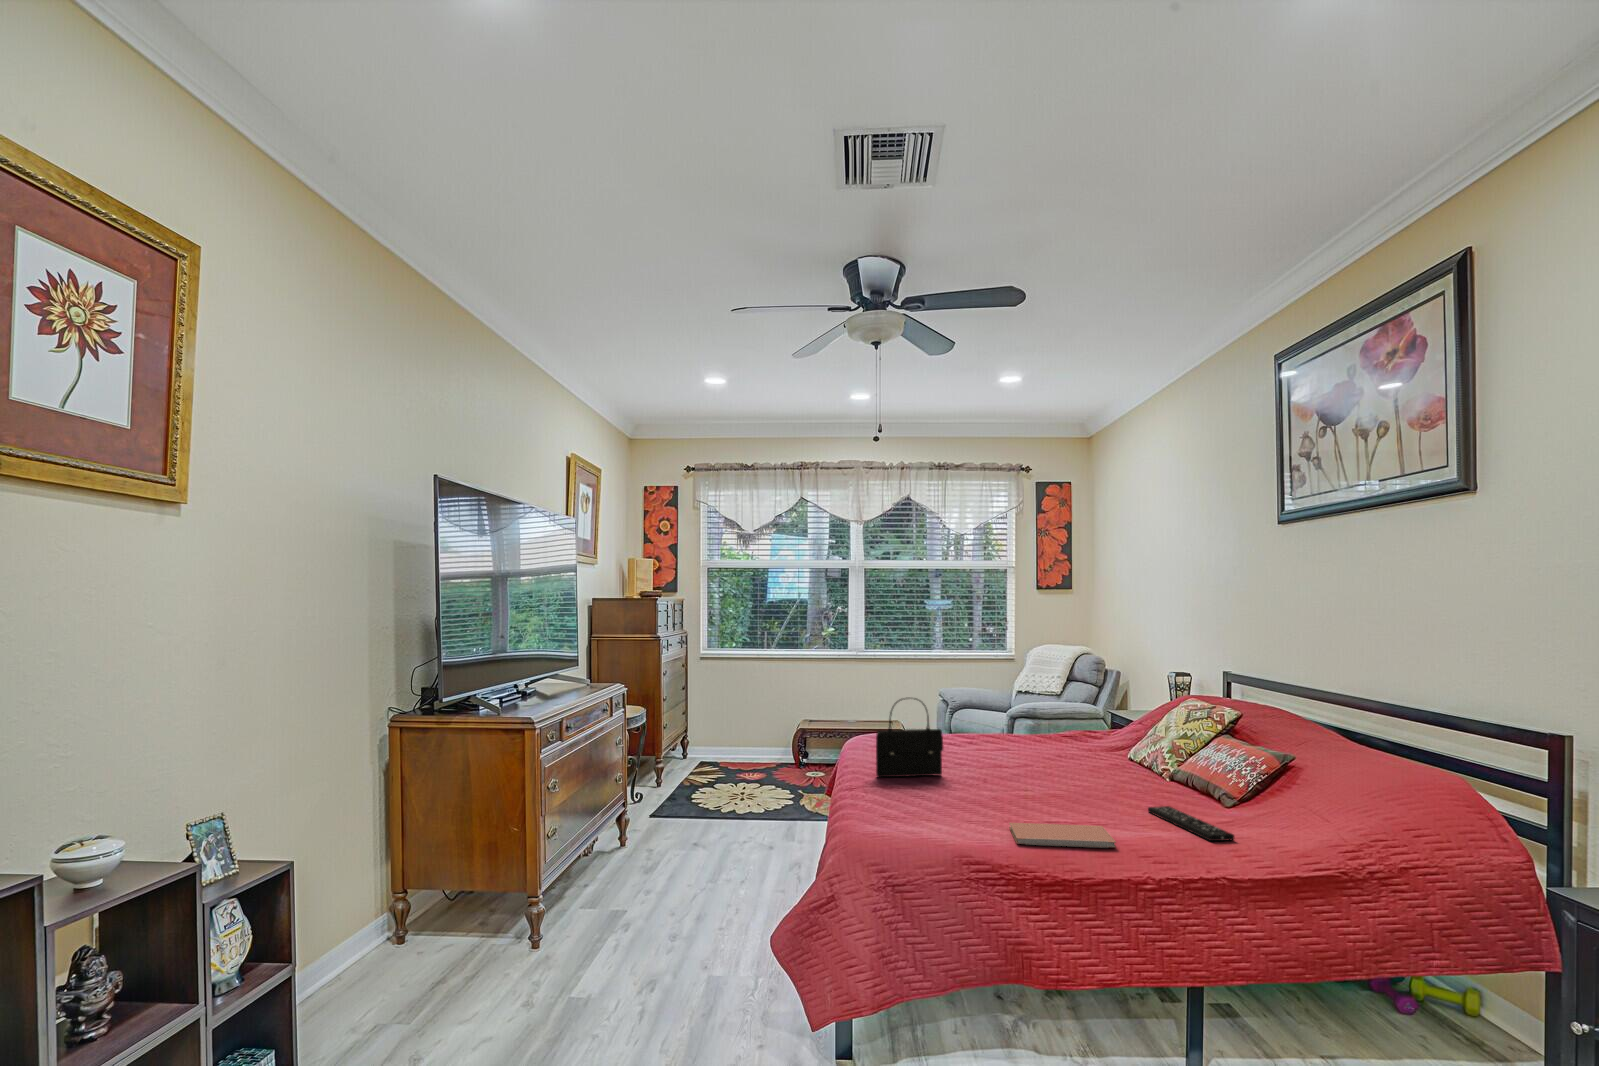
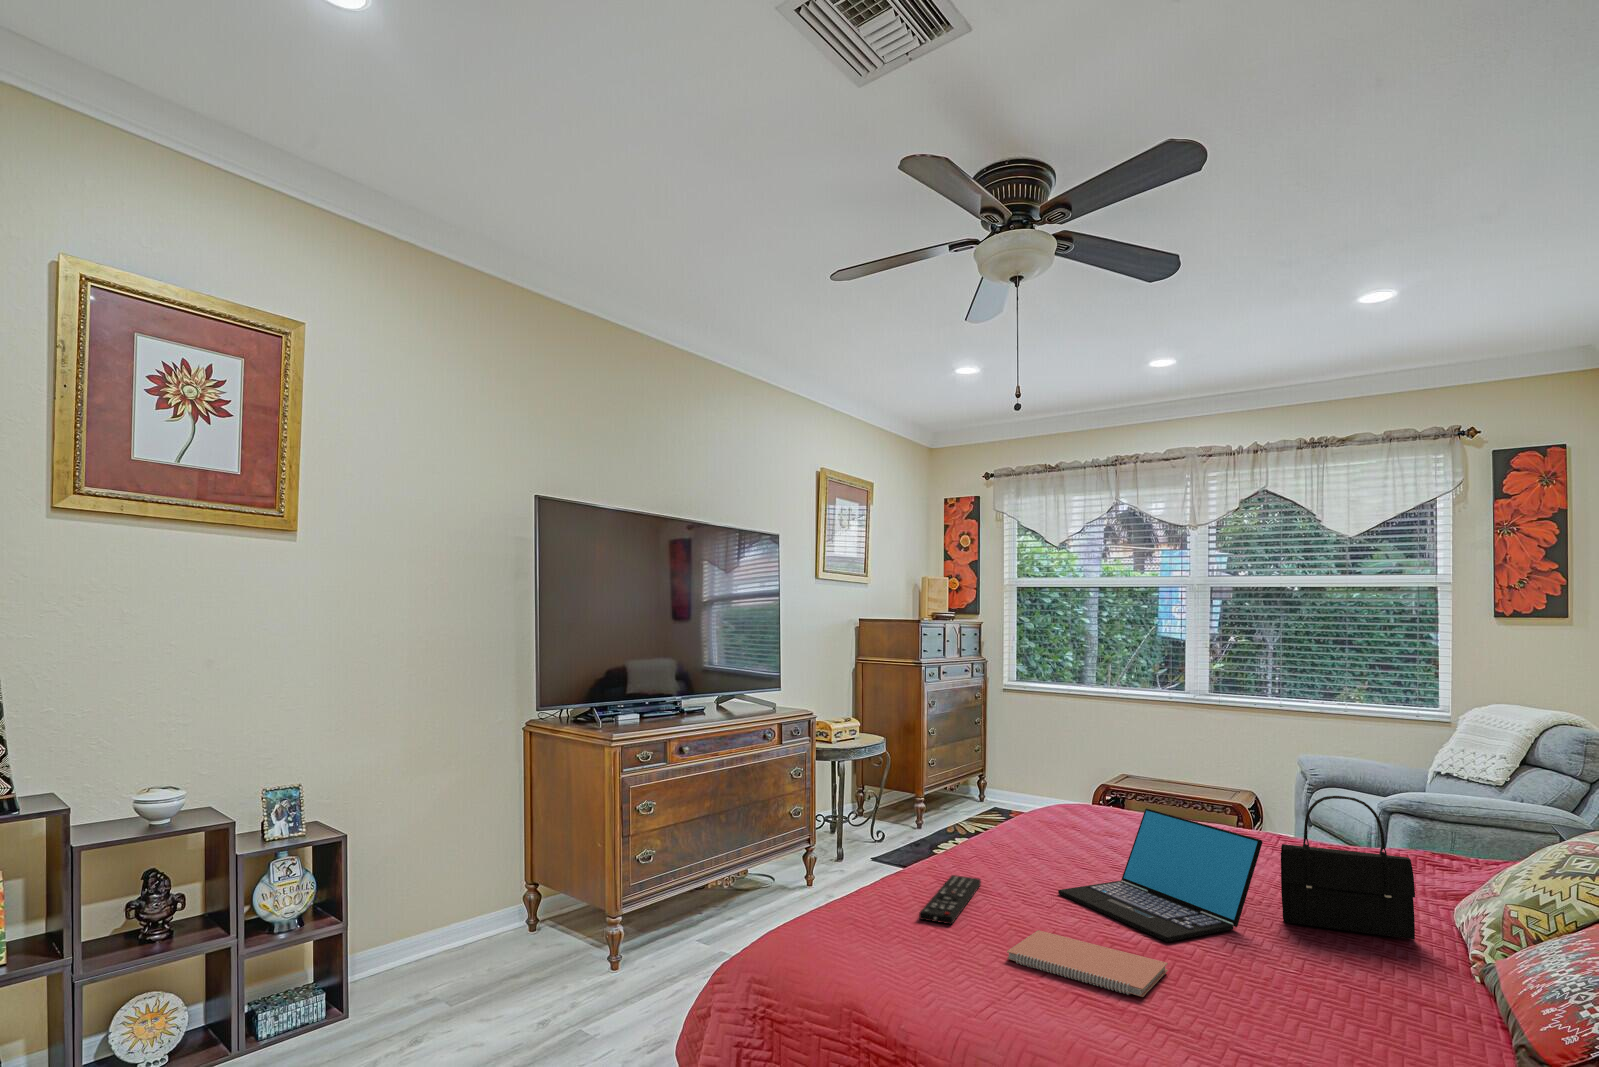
handbag: present [876,698,943,777] -> present [1281,796,1415,939]
laptop: none [971,732,1098,816] -> present [1058,808,1263,942]
remote control: present [1148,806,1234,841] -> present [919,875,981,924]

